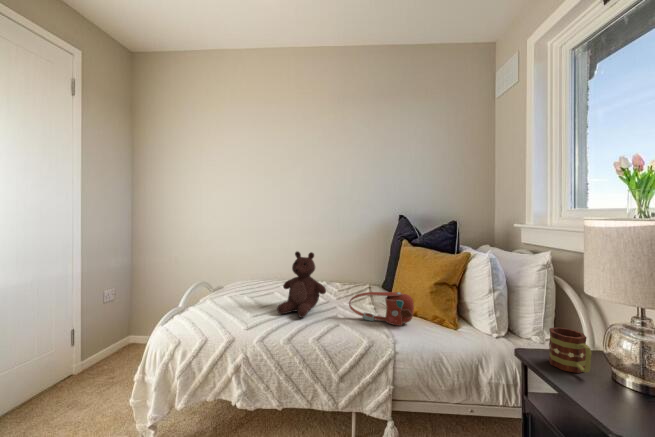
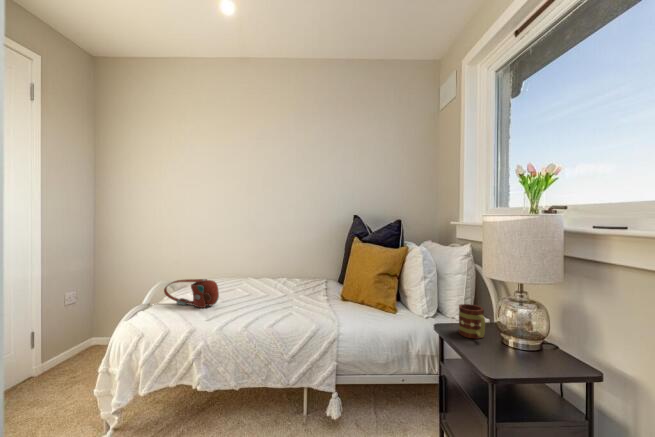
teddy bear: present [277,252,326,318] -> none [237,249,283,308]
handbag: present [349,292,414,326] -> present [164,279,219,308]

